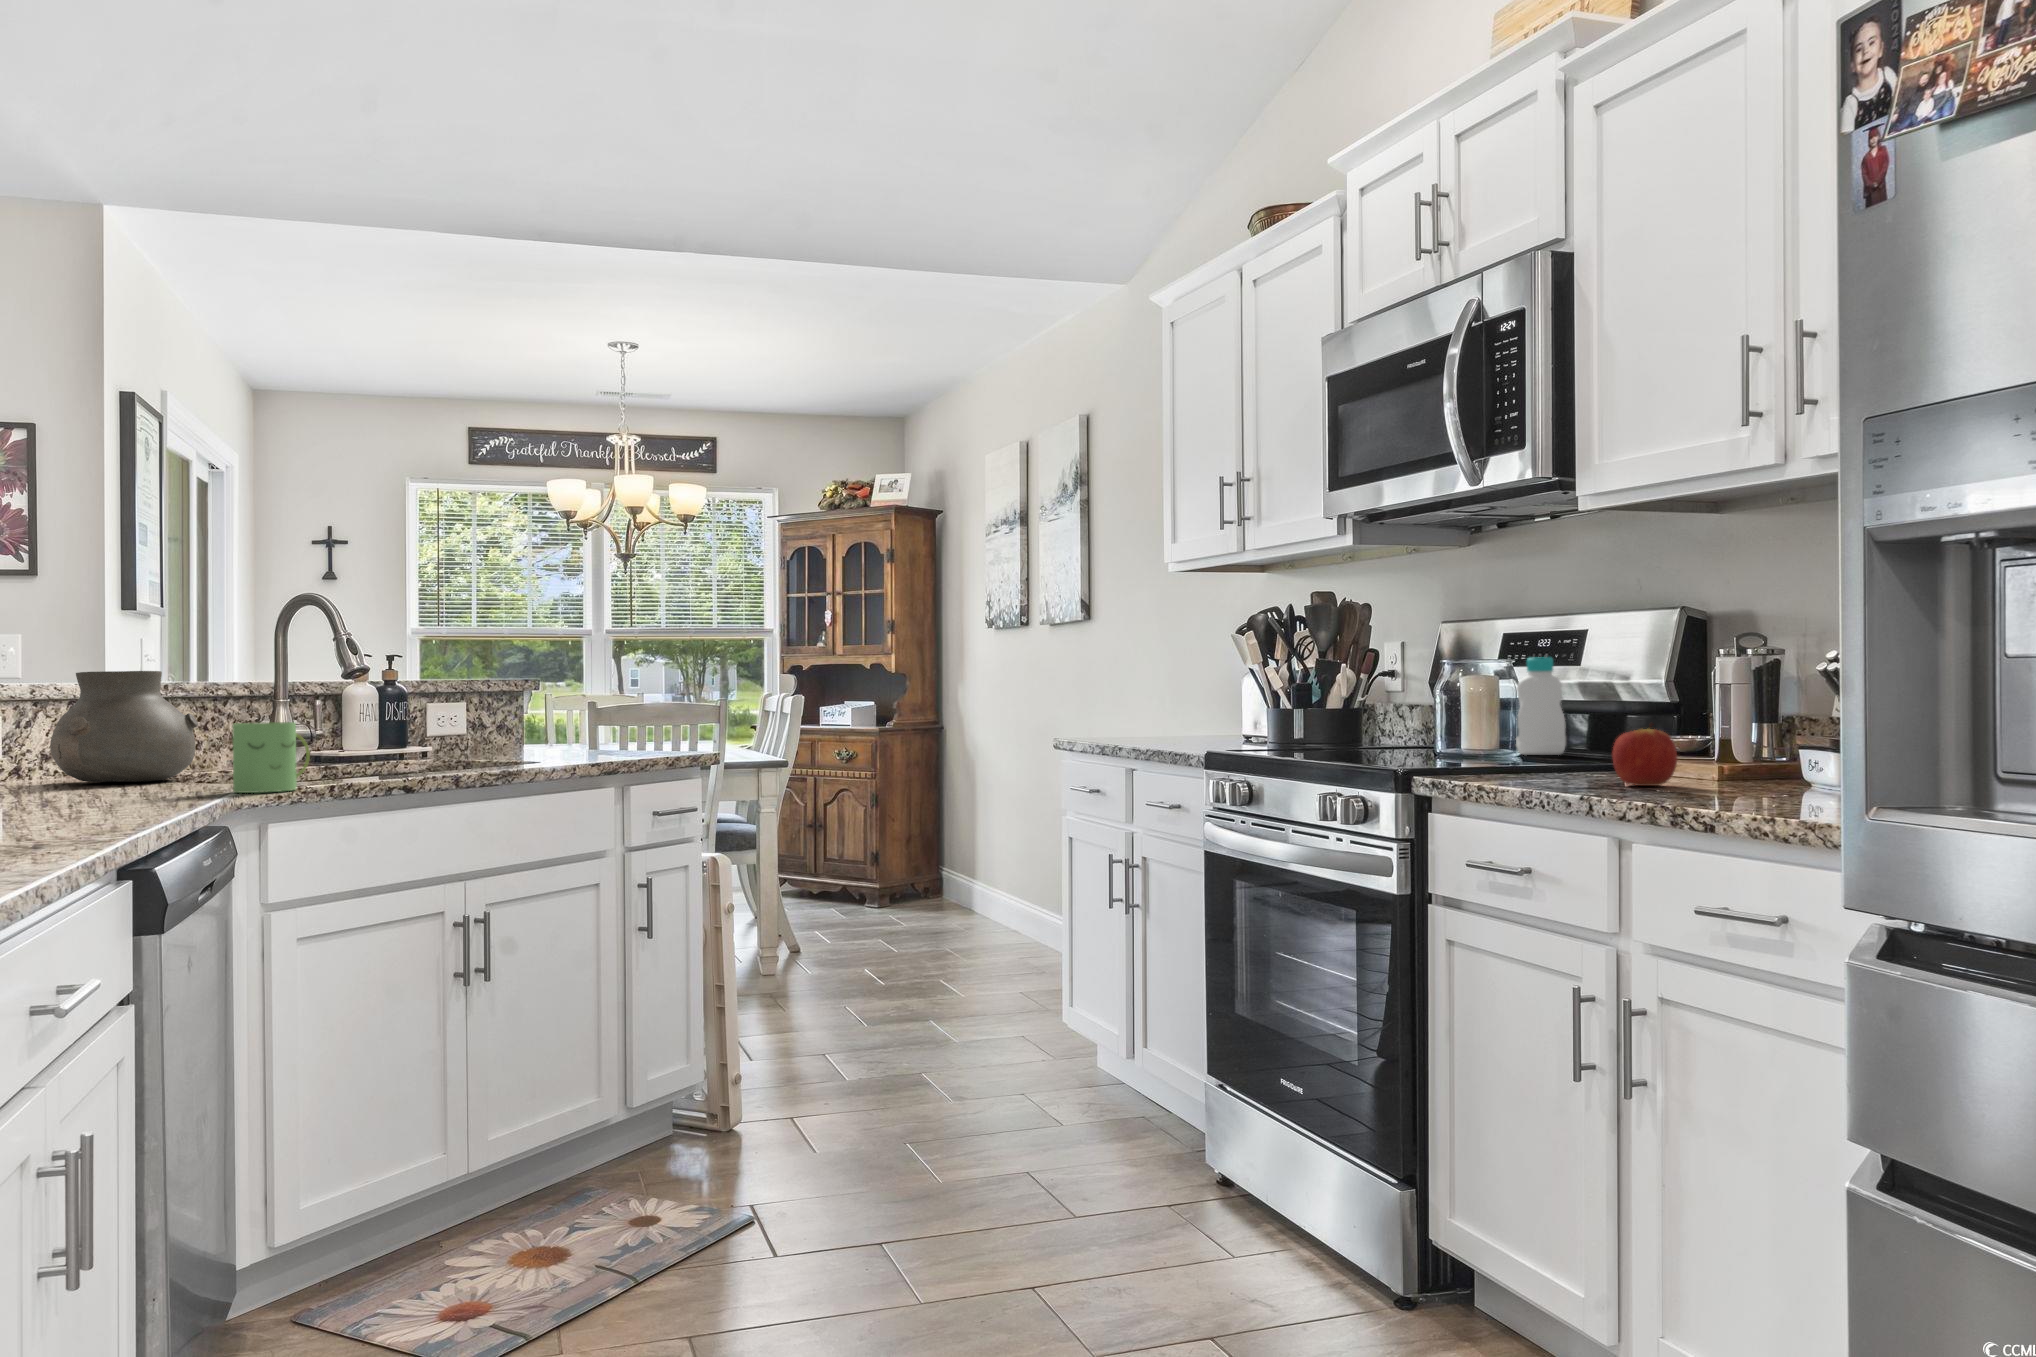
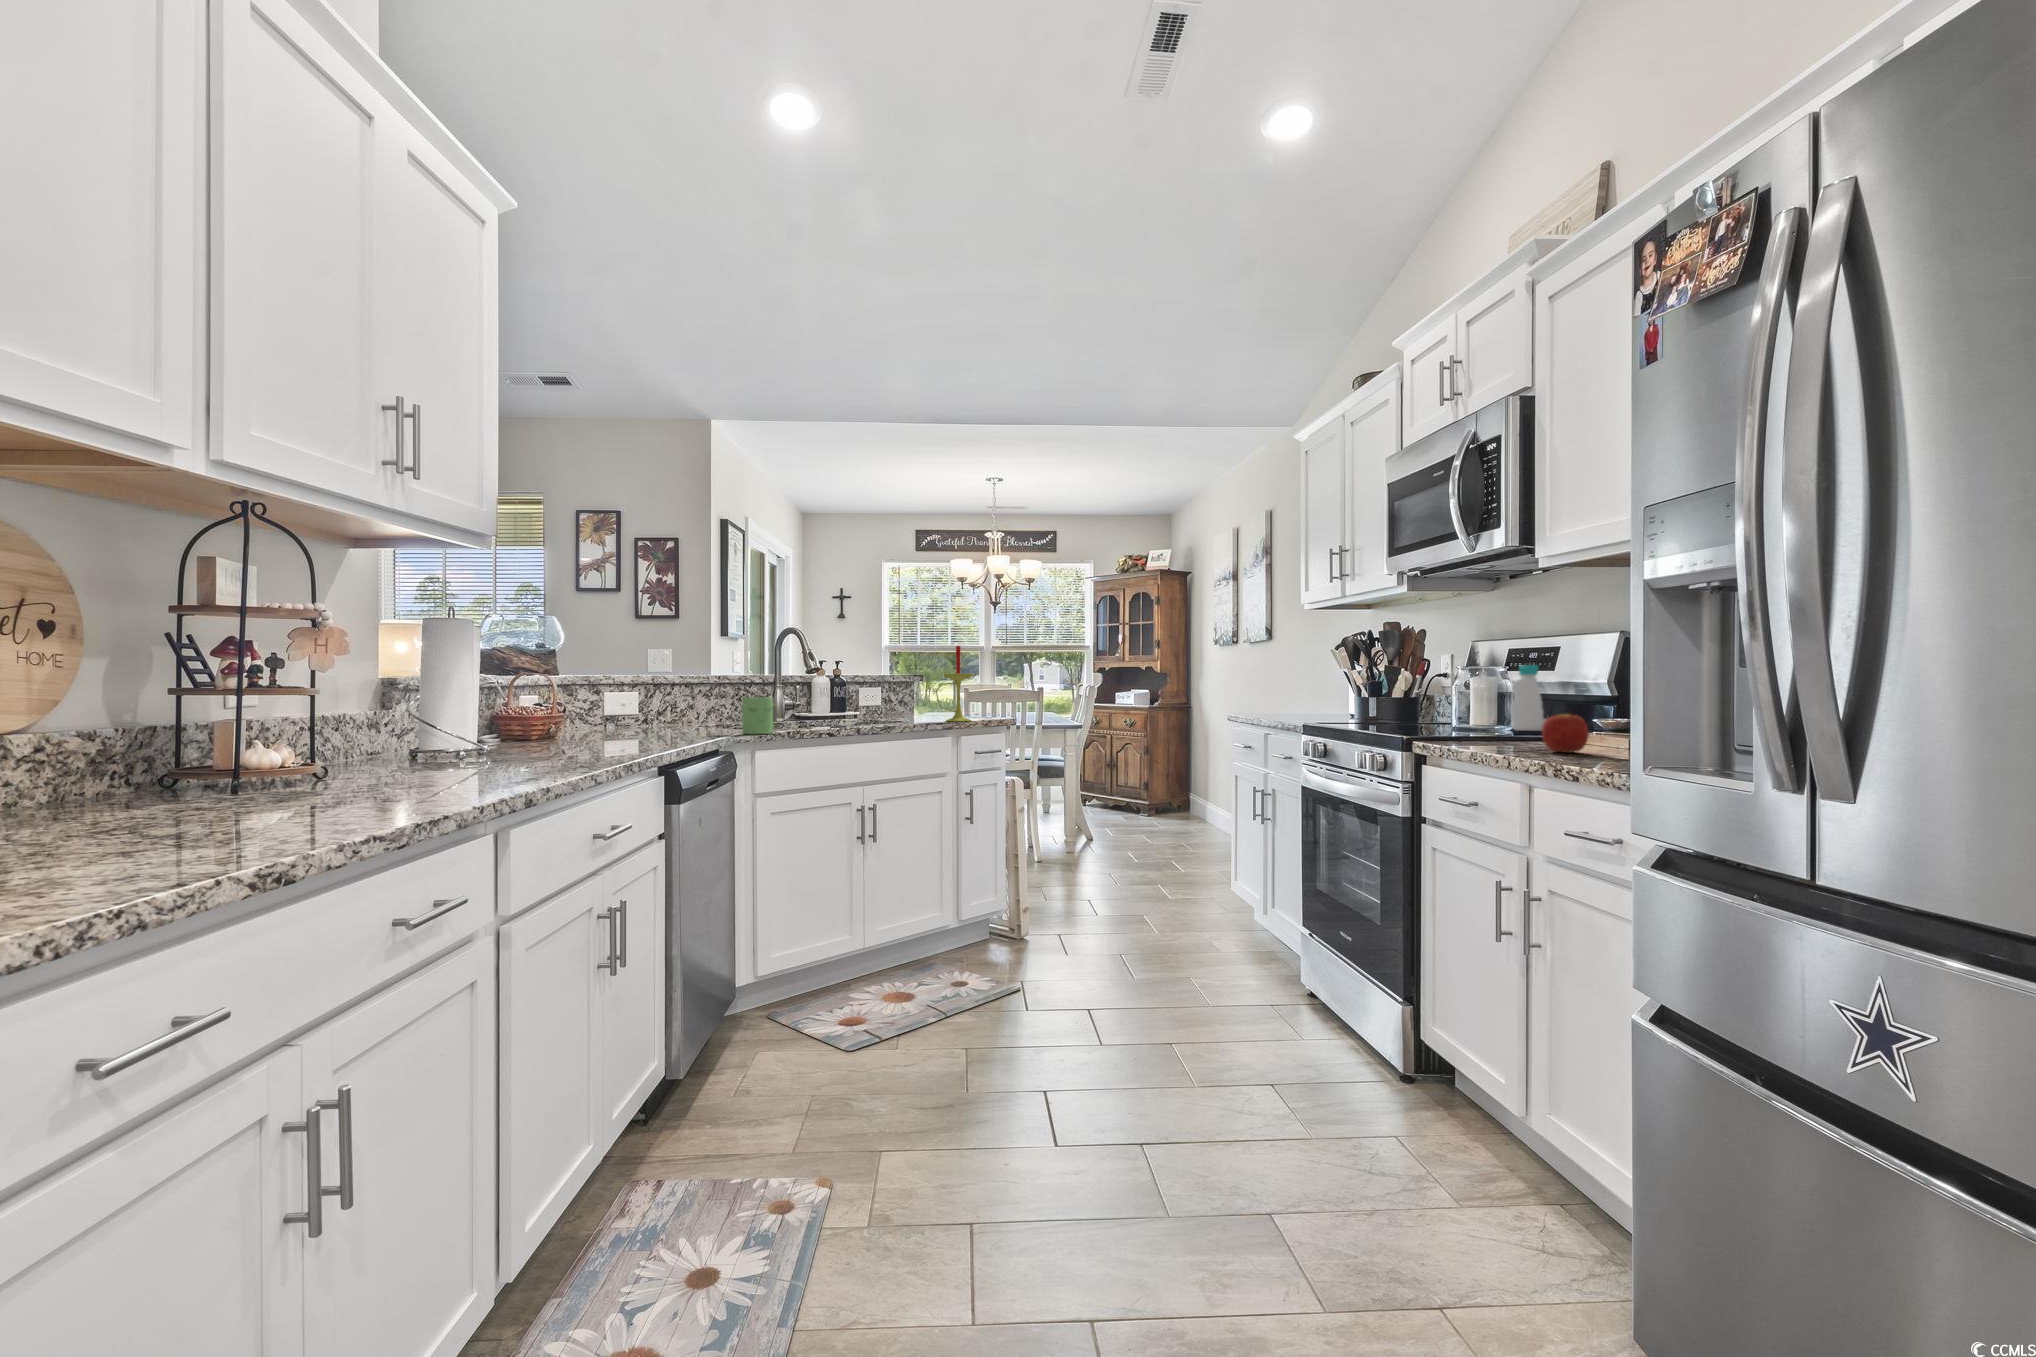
candle: none [581,624,649,760] -> present [936,646,973,722]
vase: present [50,671,198,782] -> none [666,670,736,727]

